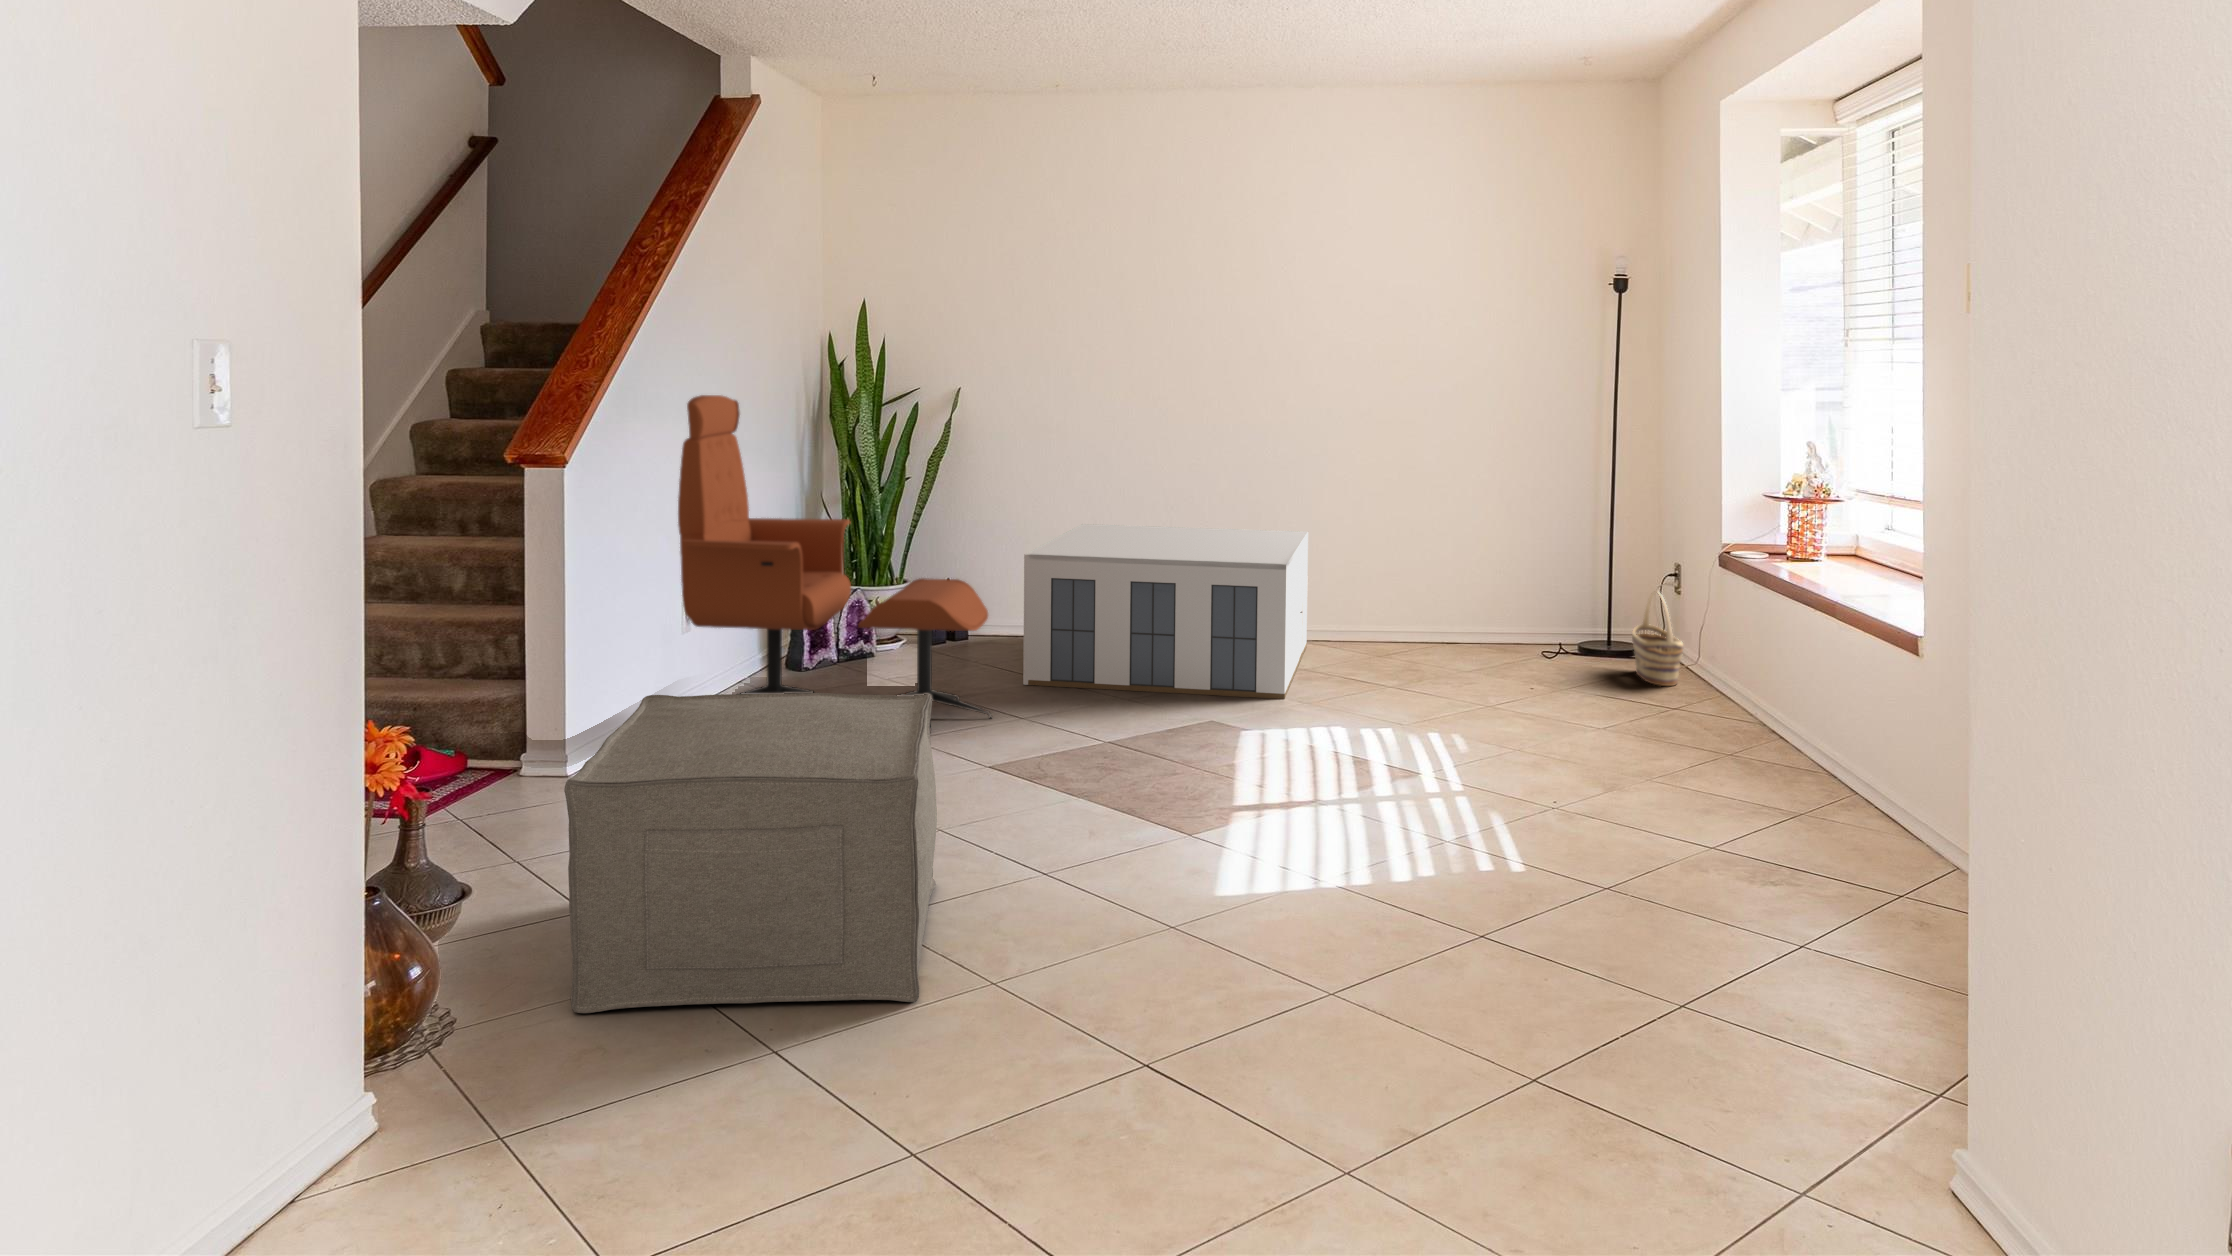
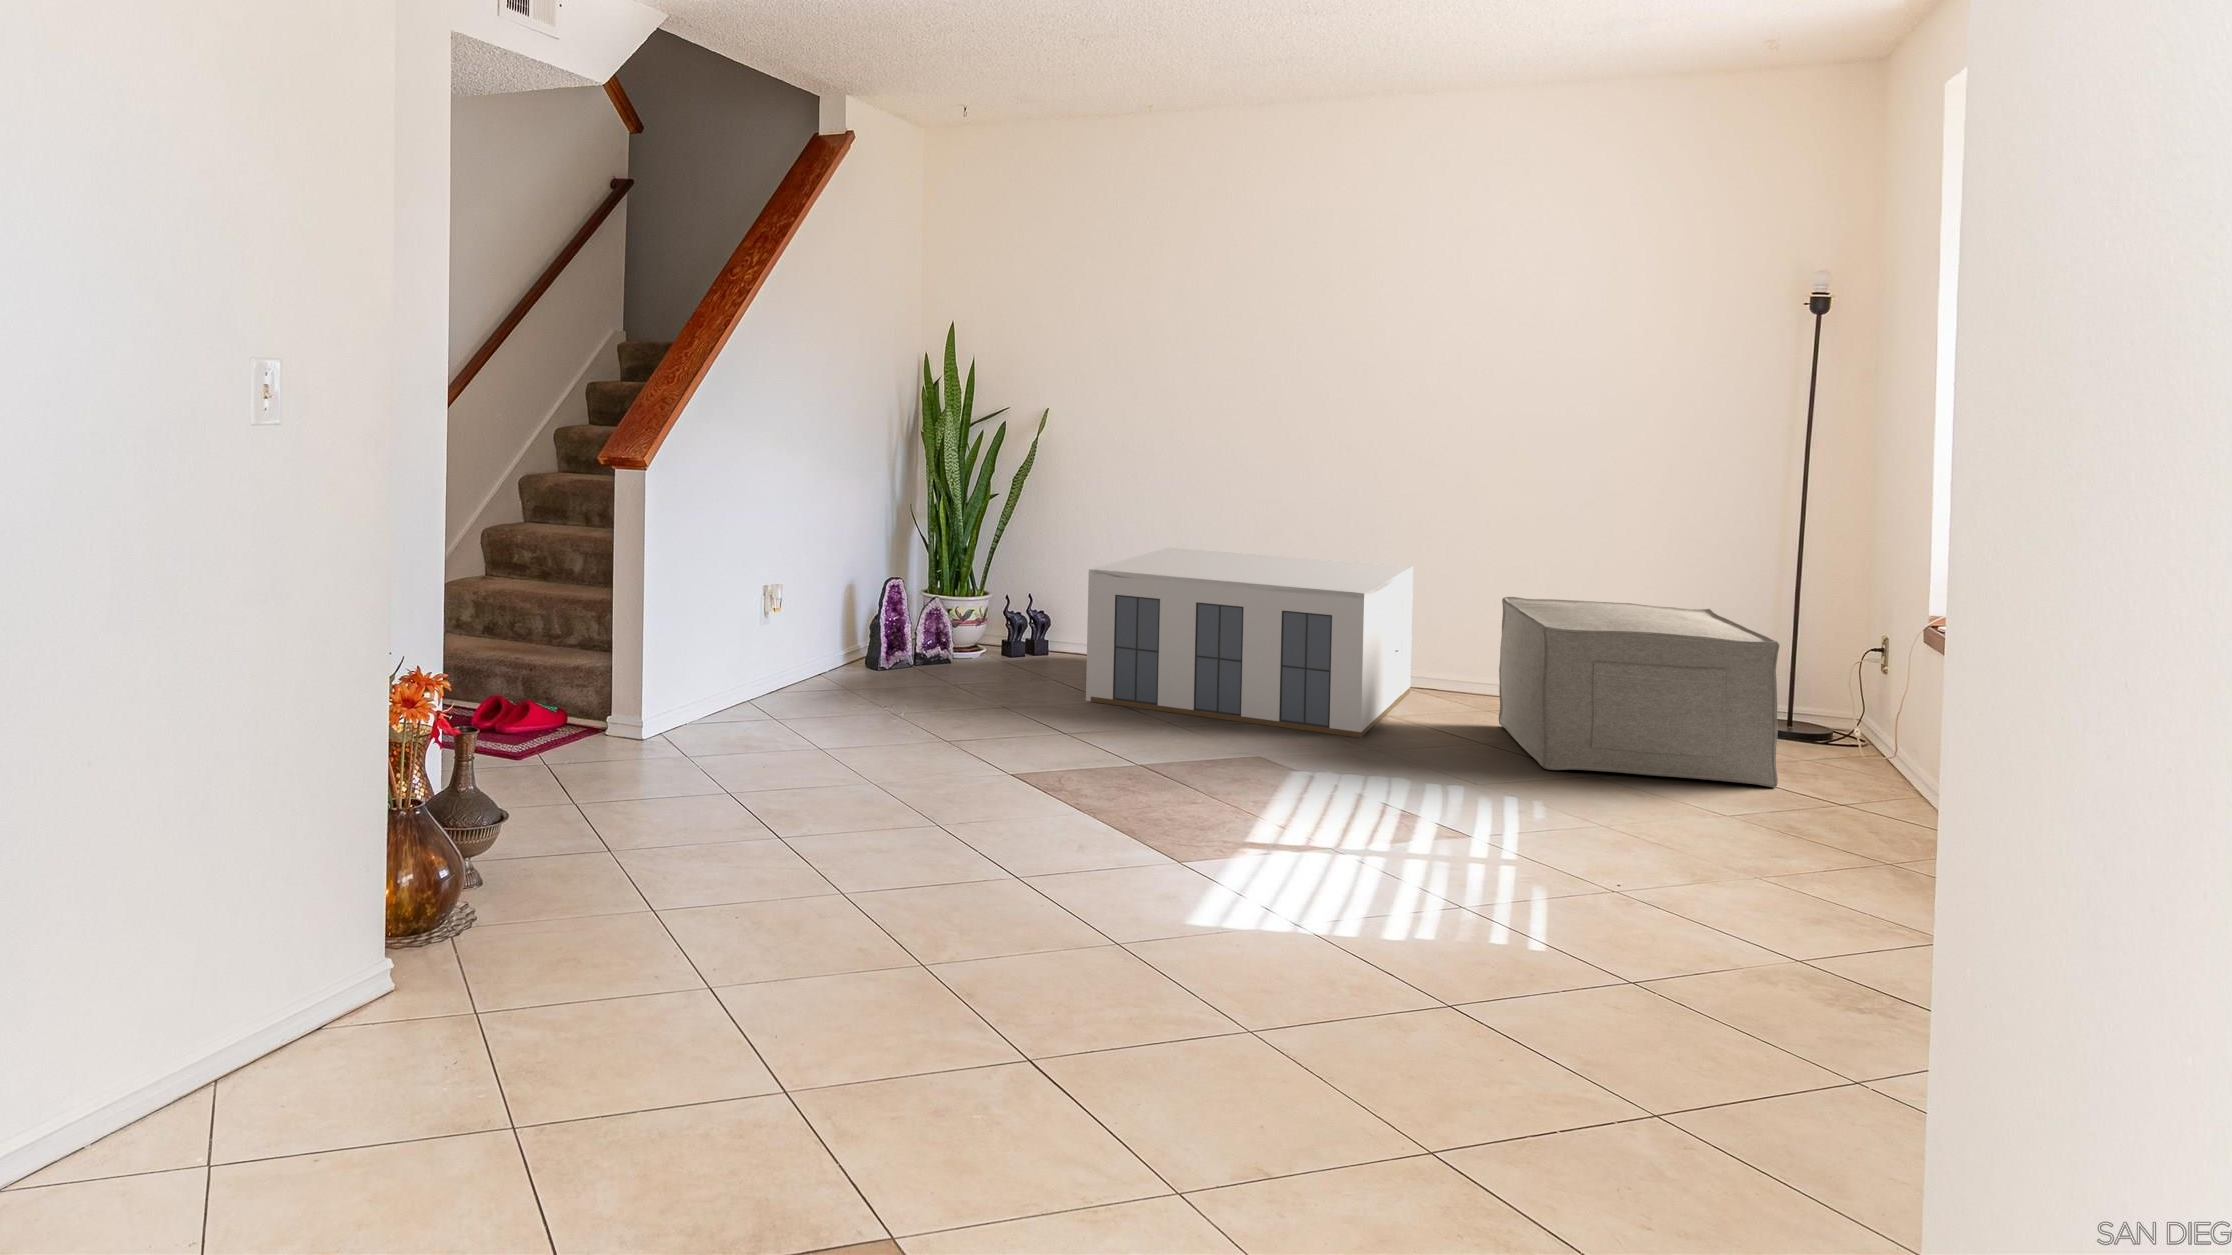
lounge chair: present [678,395,991,718] -> none [752,402,1043,735]
basket: present [1632,592,1683,686] -> none [1811,655,1875,767]
ottoman: present [564,693,937,1013] -> present [1499,597,1780,787]

